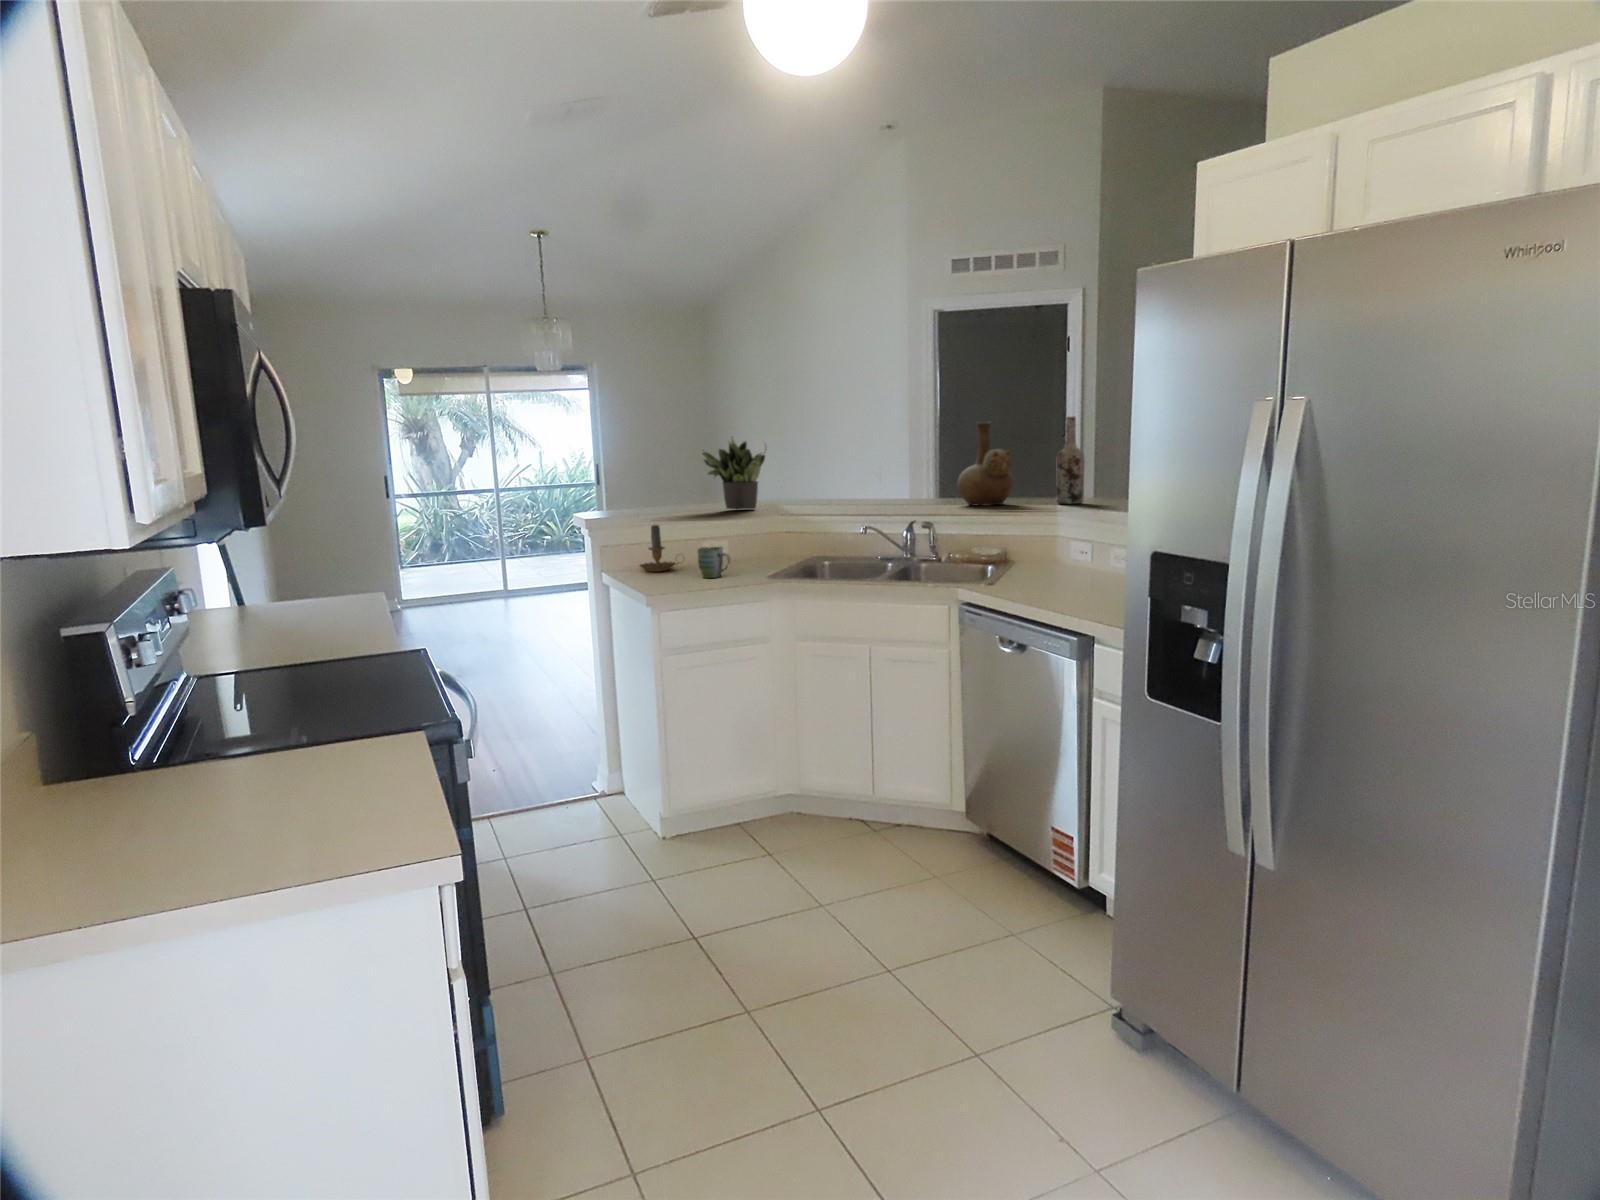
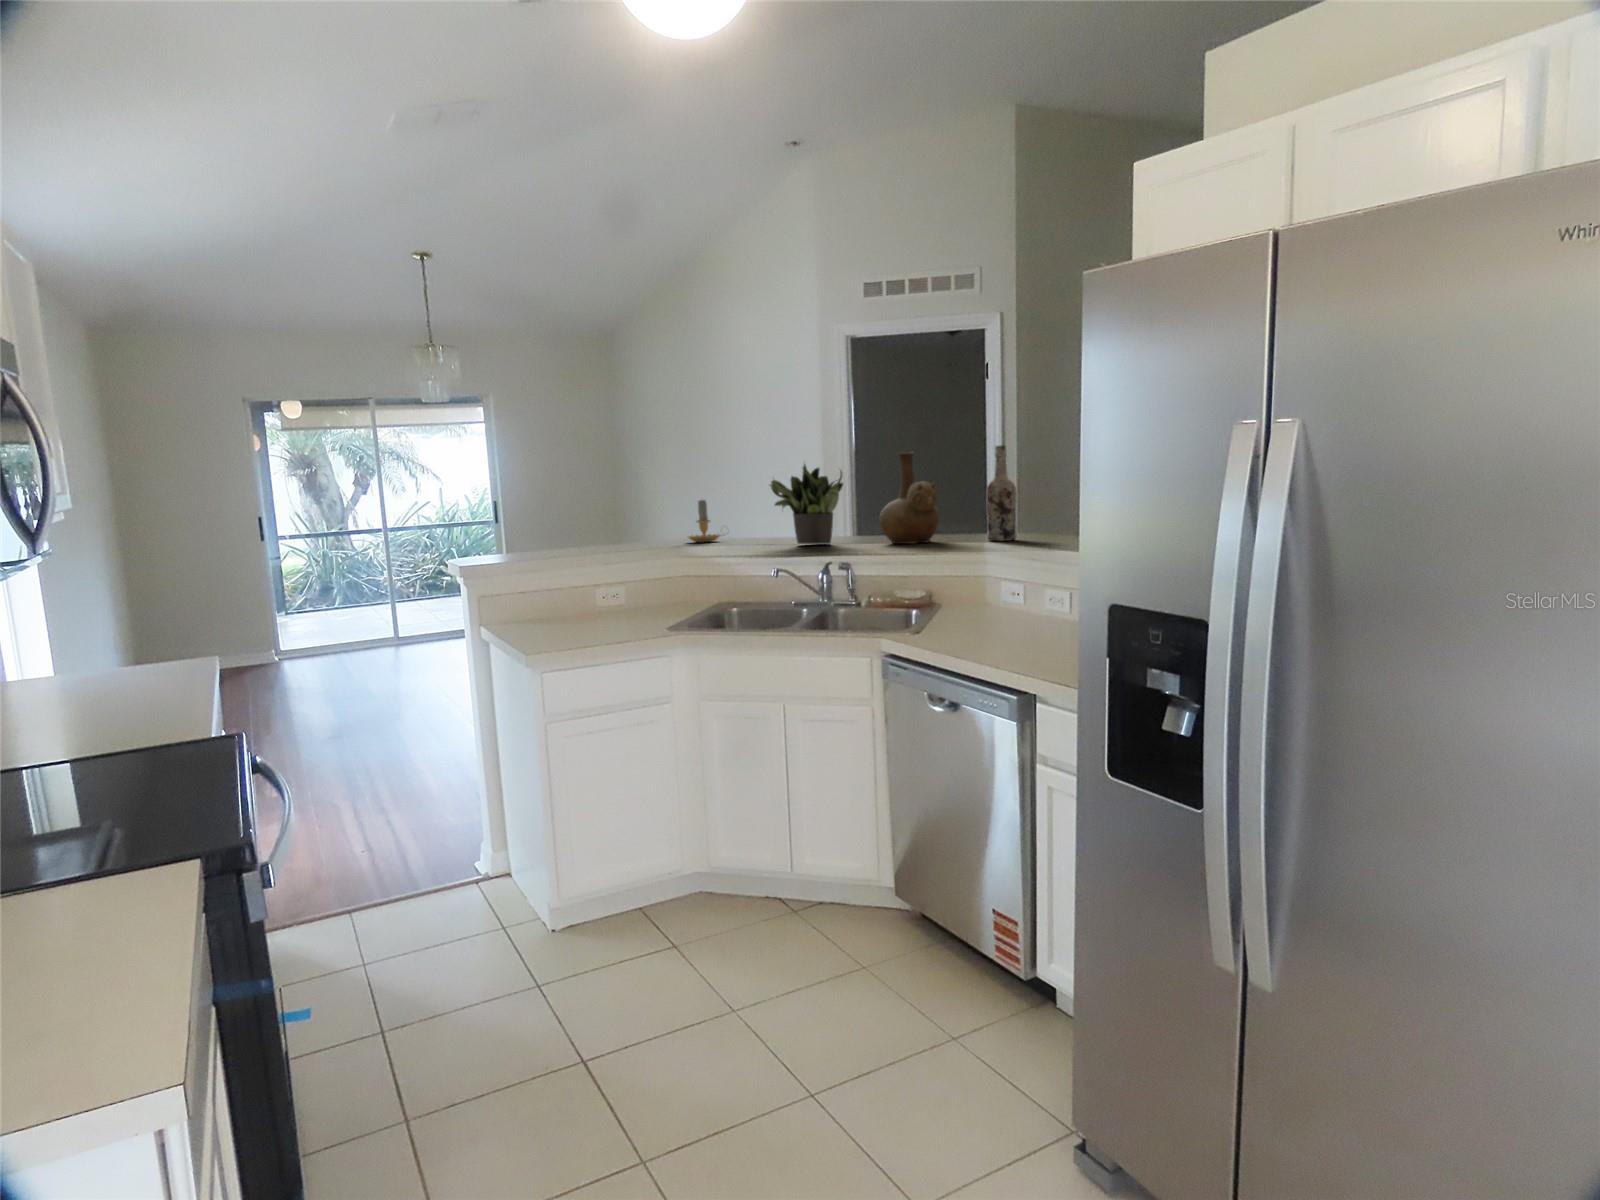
potted plant: present [703,441,765,509] -> present [770,464,843,544]
candle: present [640,525,684,572] -> present [688,500,721,542]
mug: present [697,547,730,578] -> none [589,595,626,631]

